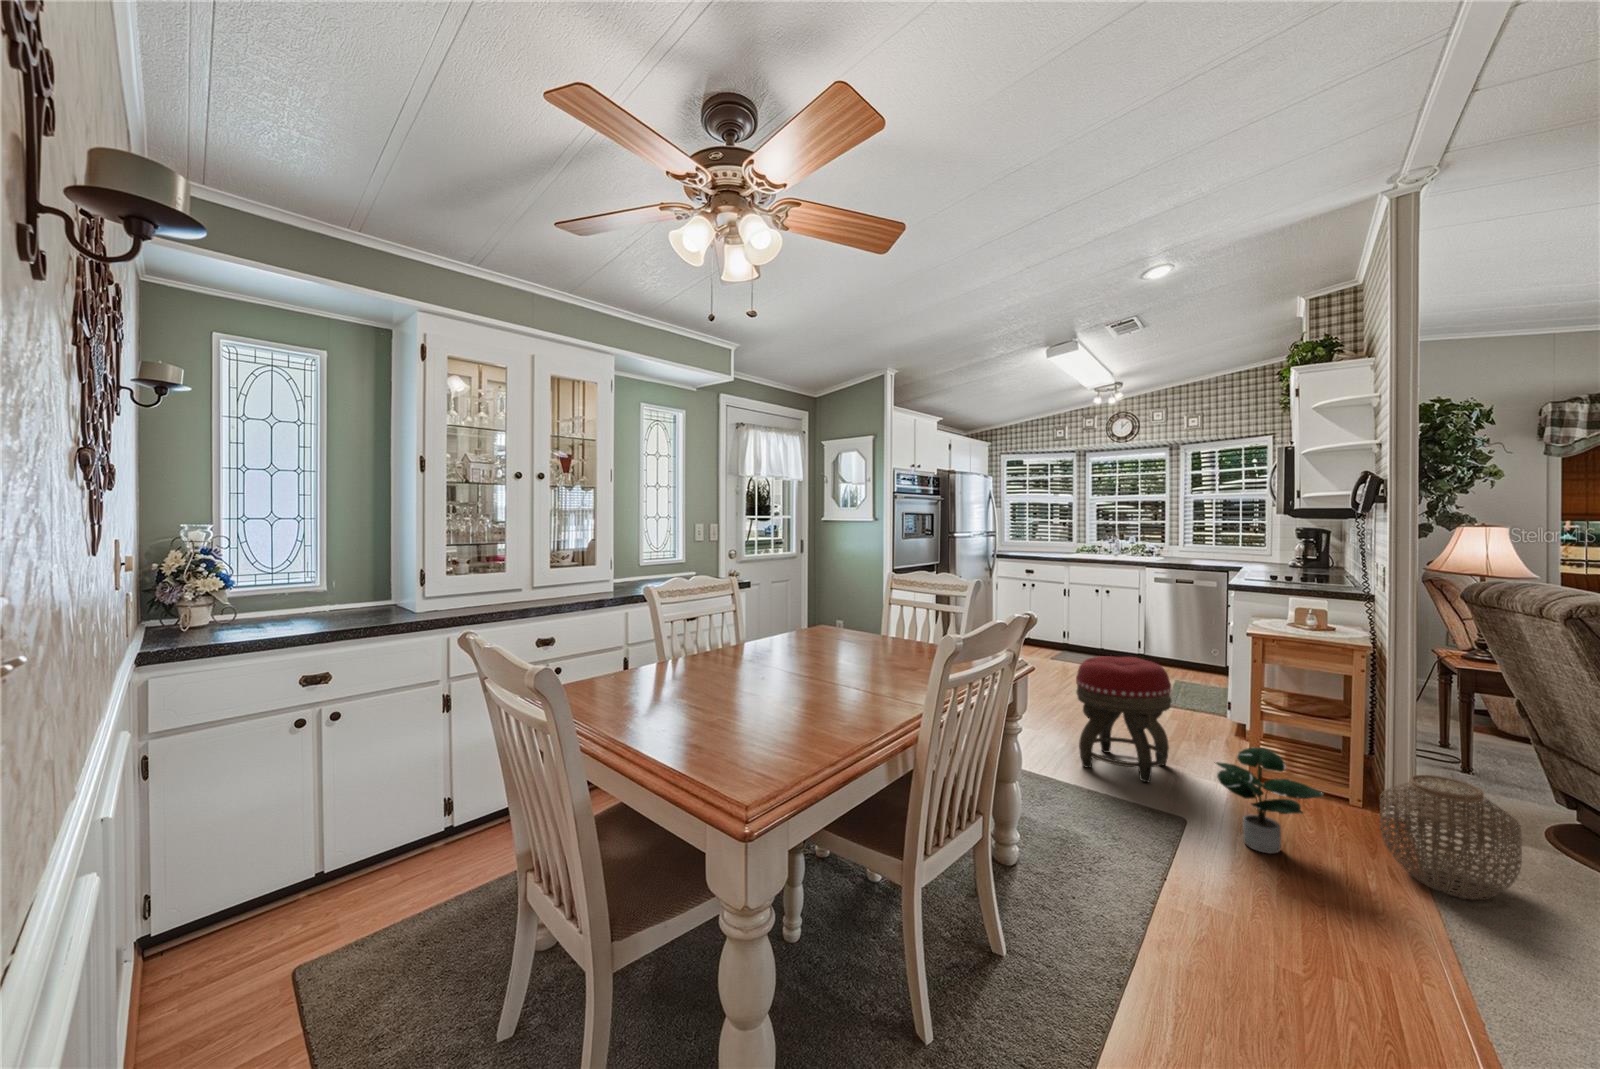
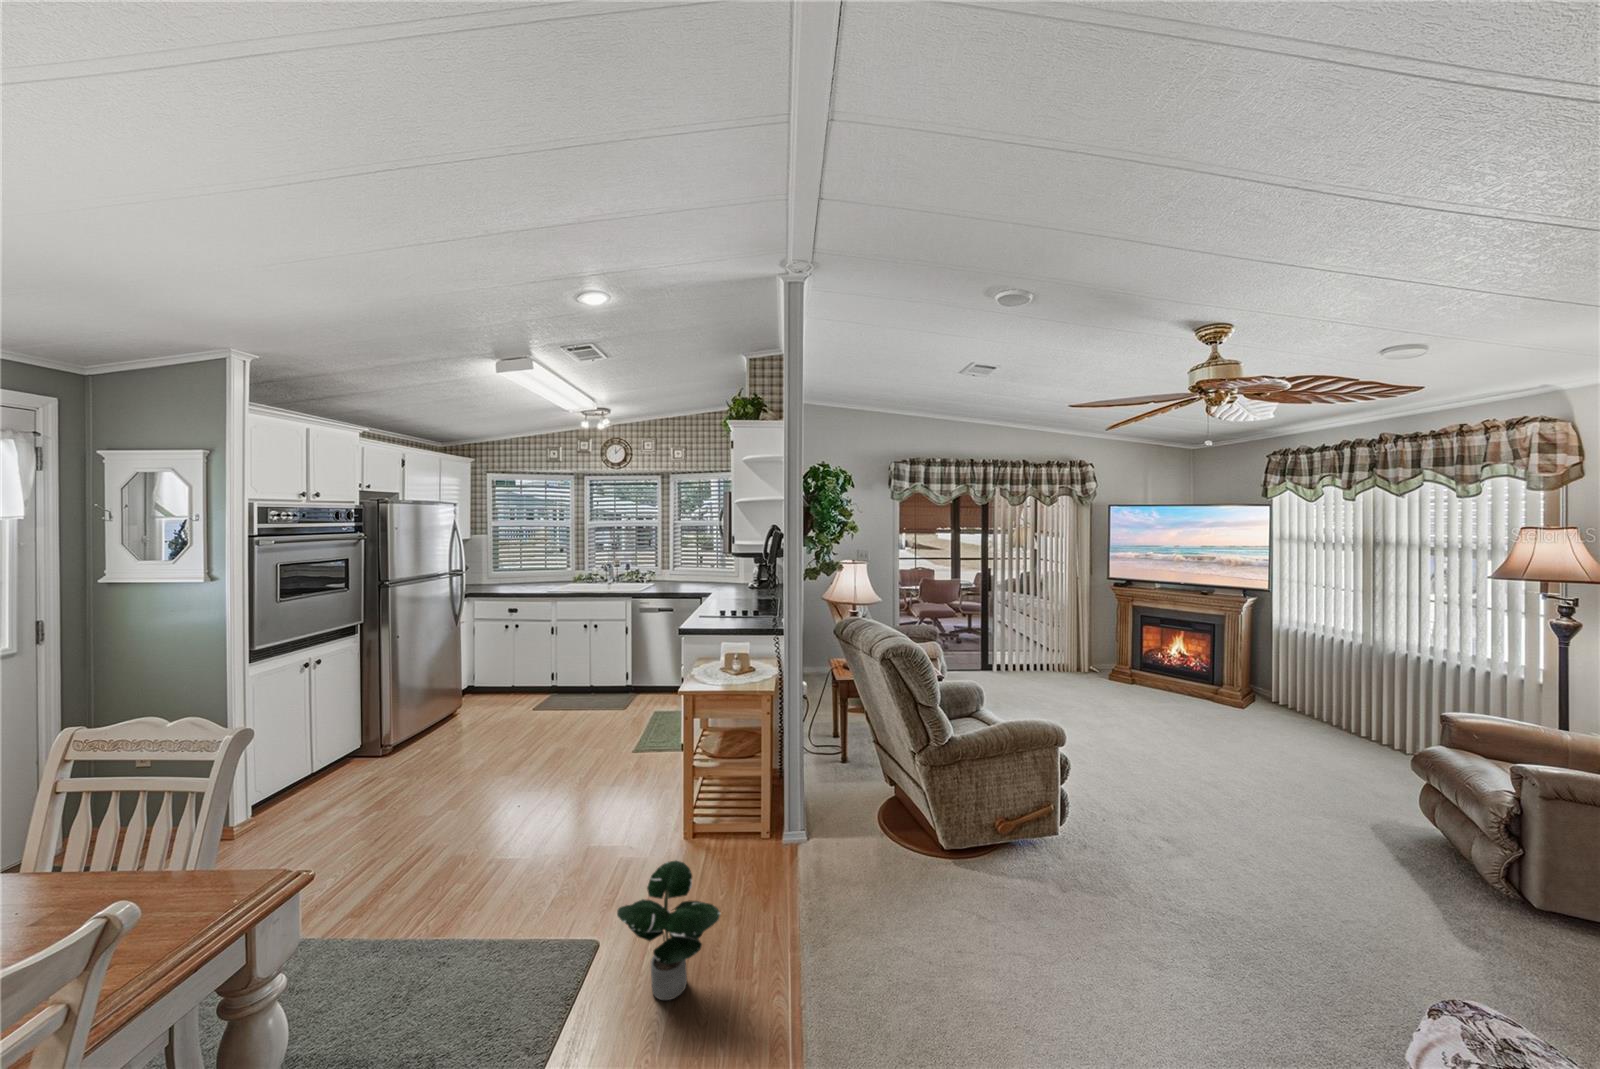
footstool: present [1076,656,1172,782] -> none [494,750,608,917]
woven basket: present [1380,775,1522,900] -> none [770,851,865,980]

